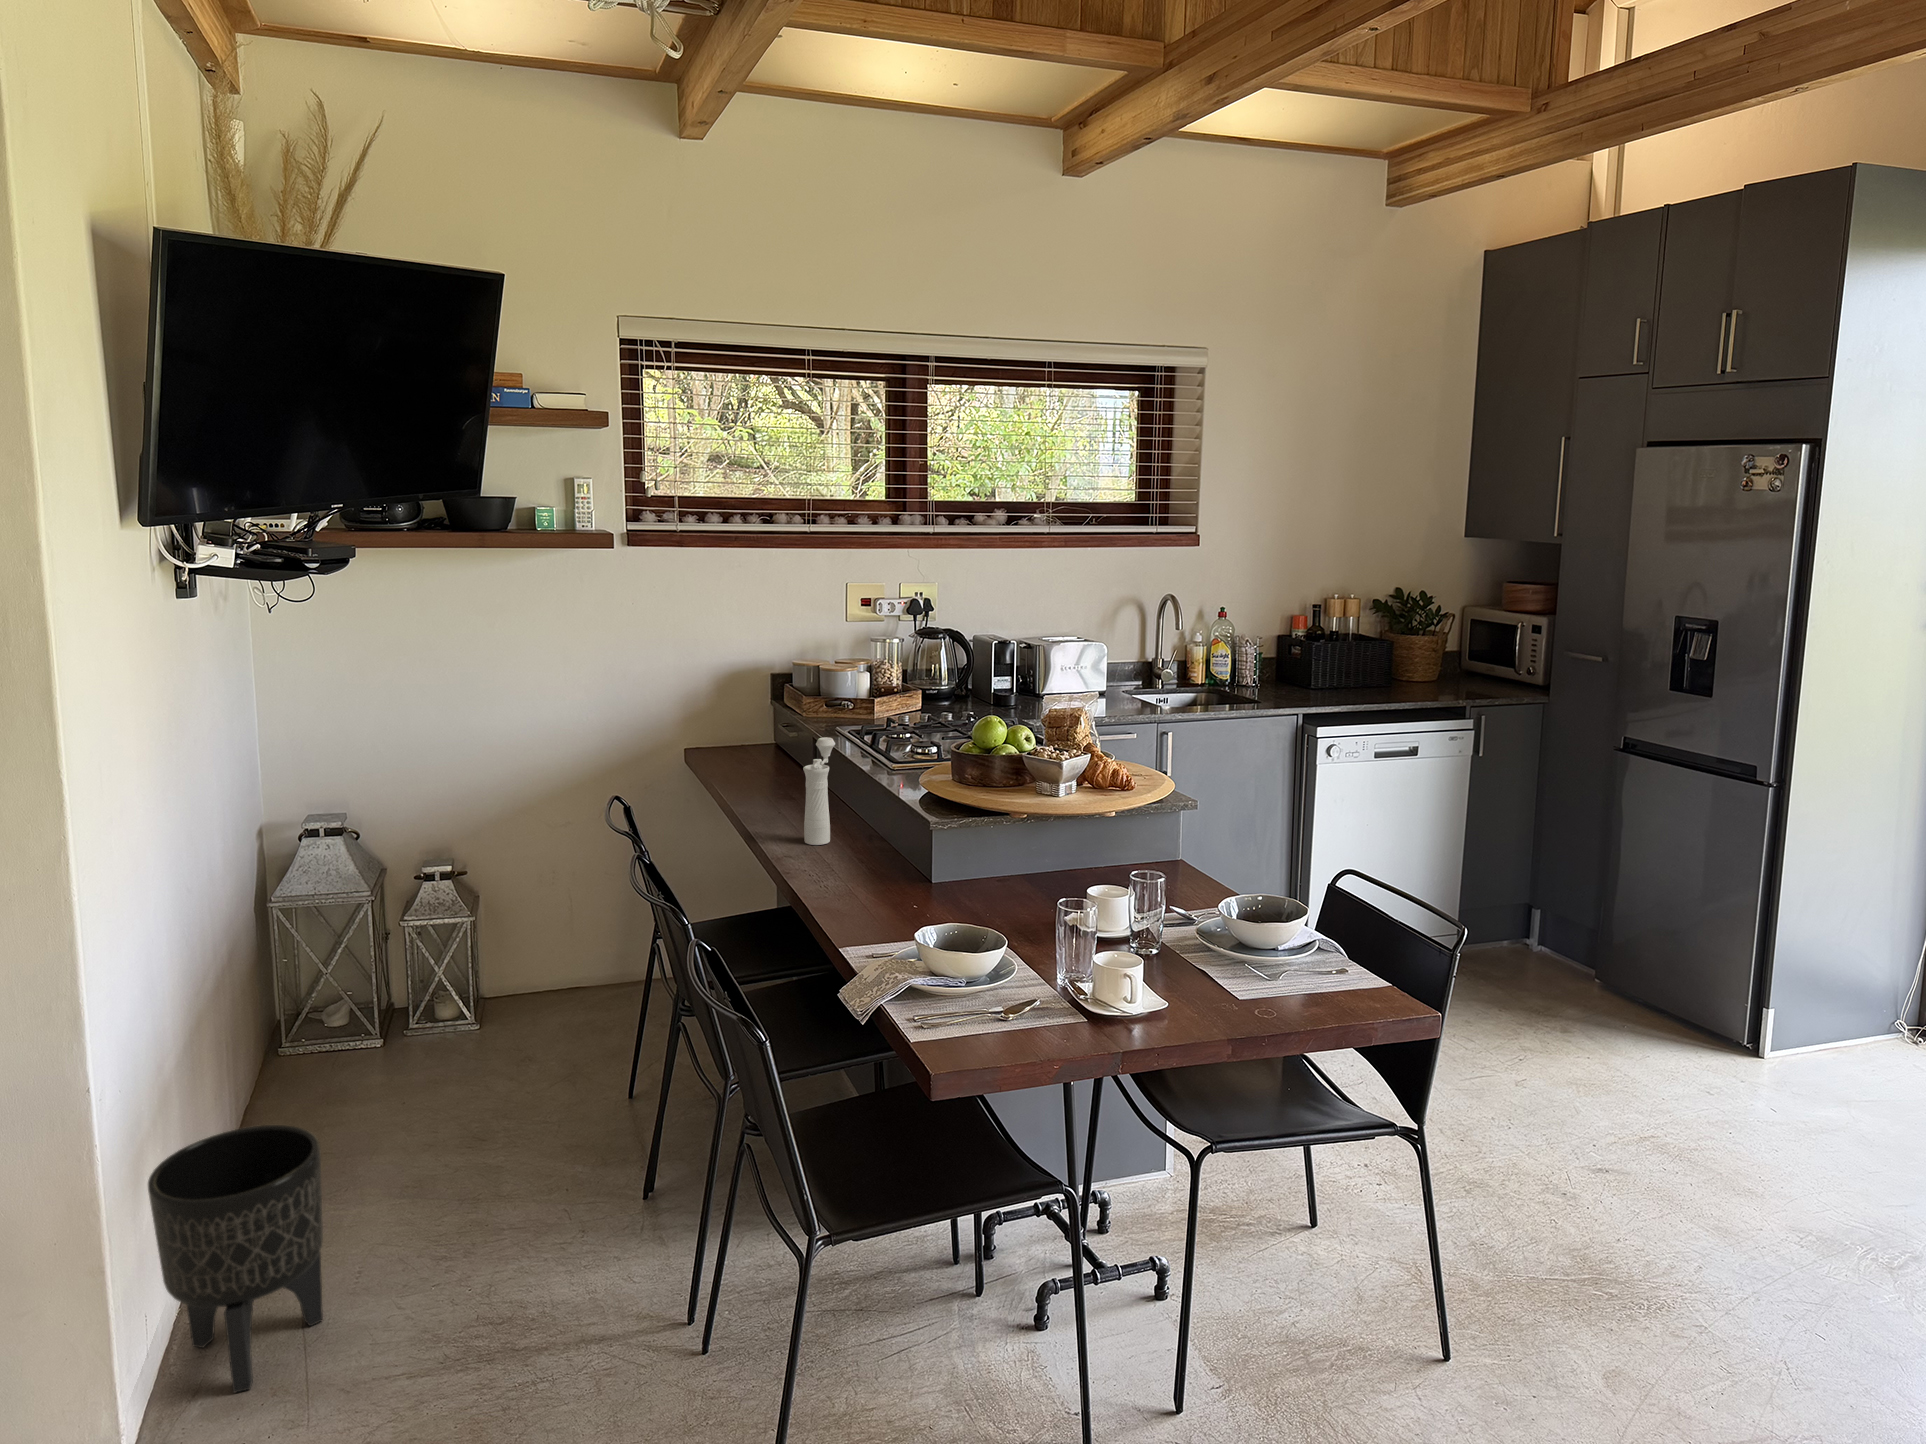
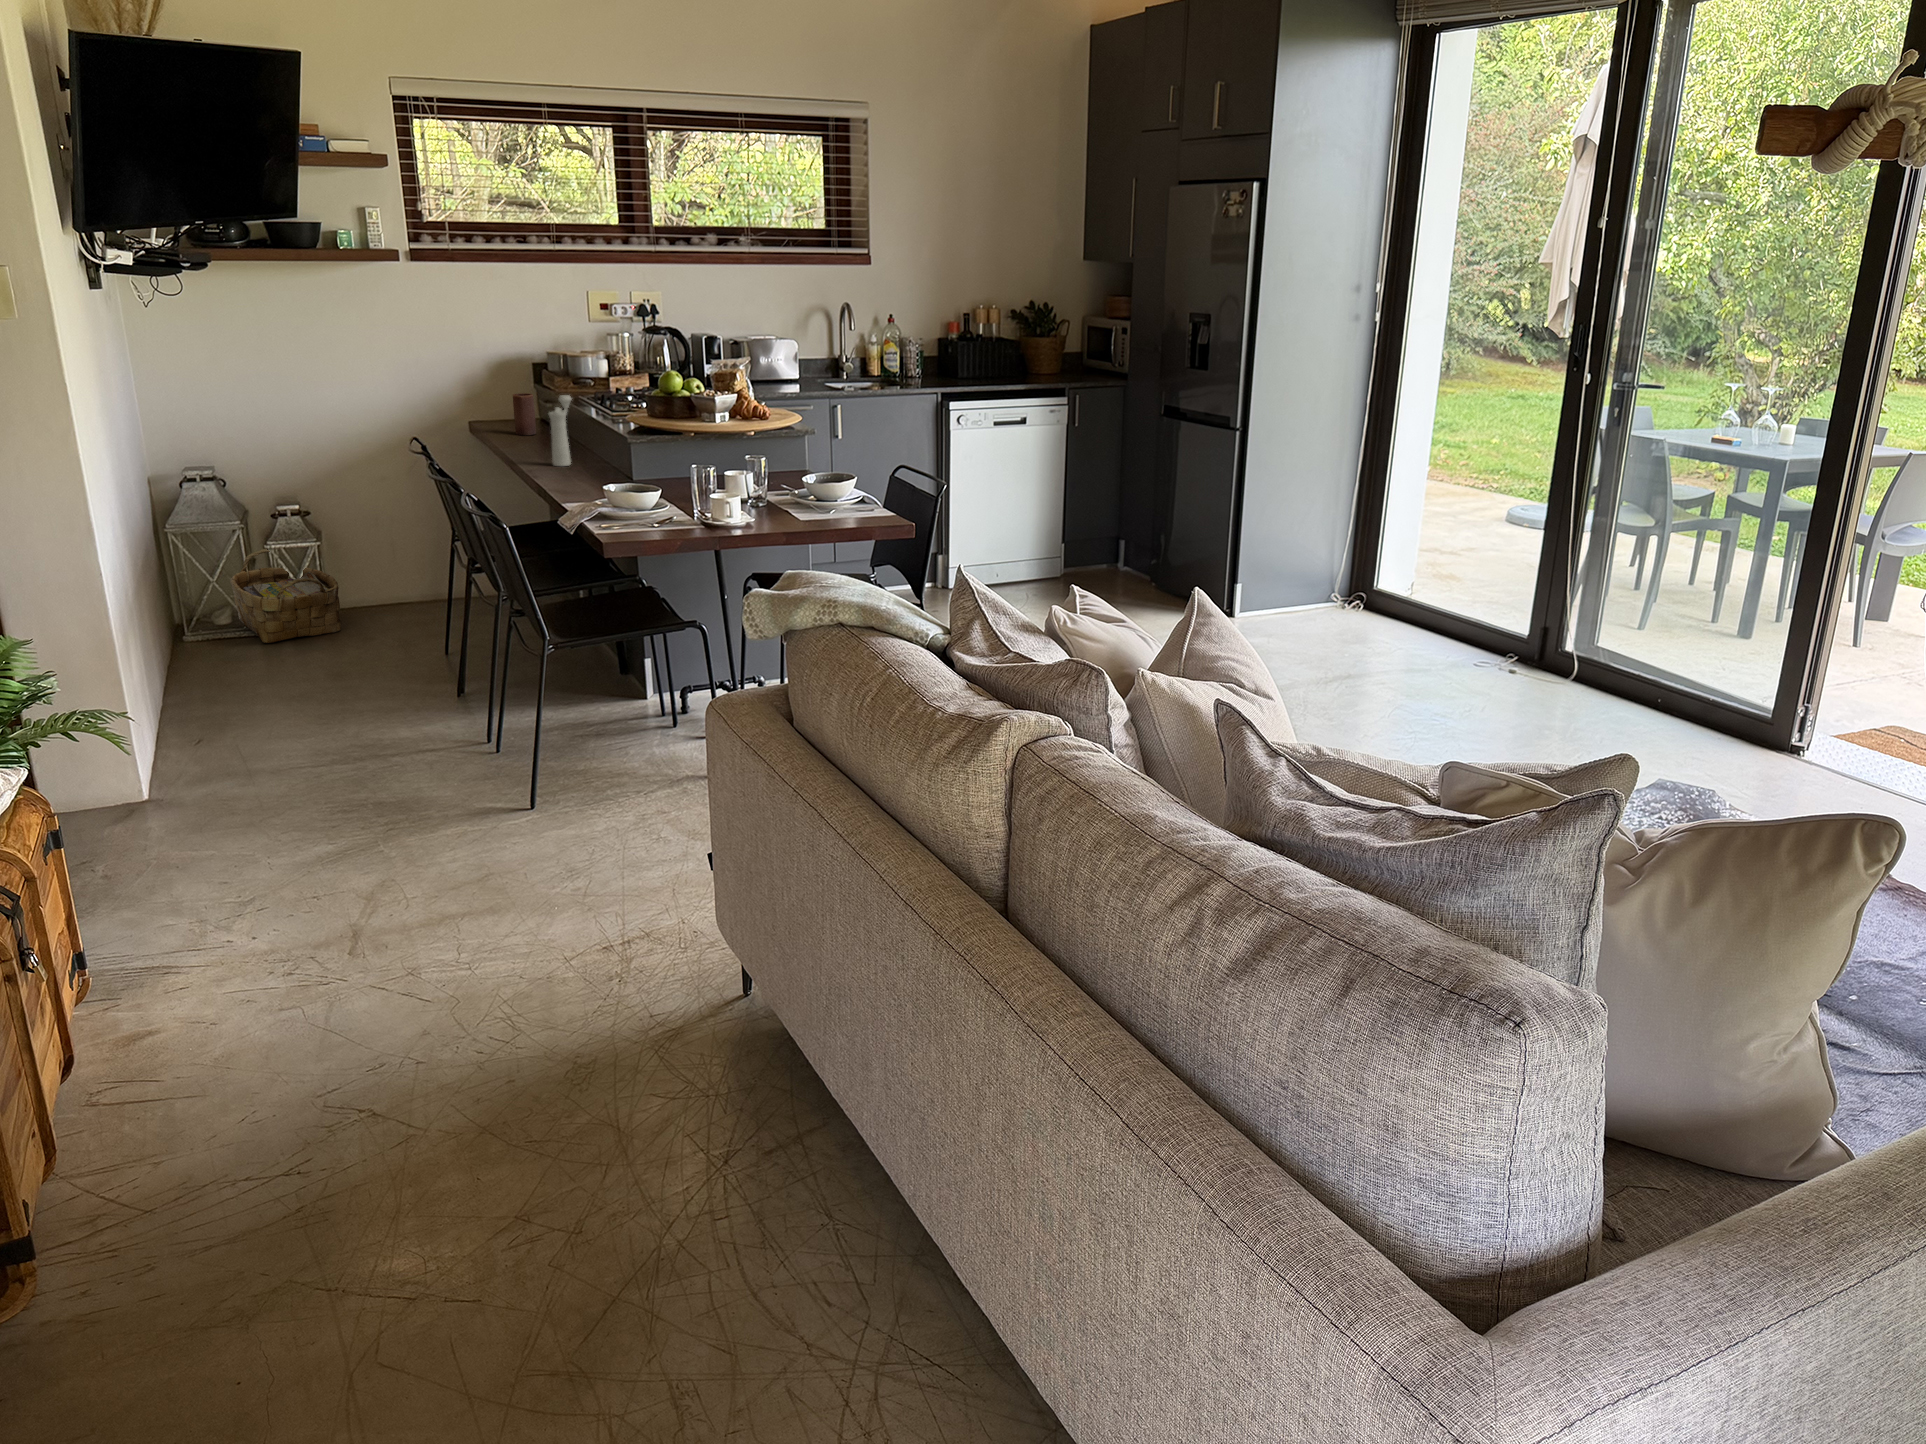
candle: none [745,718,772,775] -> present [513,393,536,435]
woven basket: none [349,925,493,1073] -> present [230,549,341,643]
planter: present [148,1125,323,1393] -> none [152,616,261,757]

